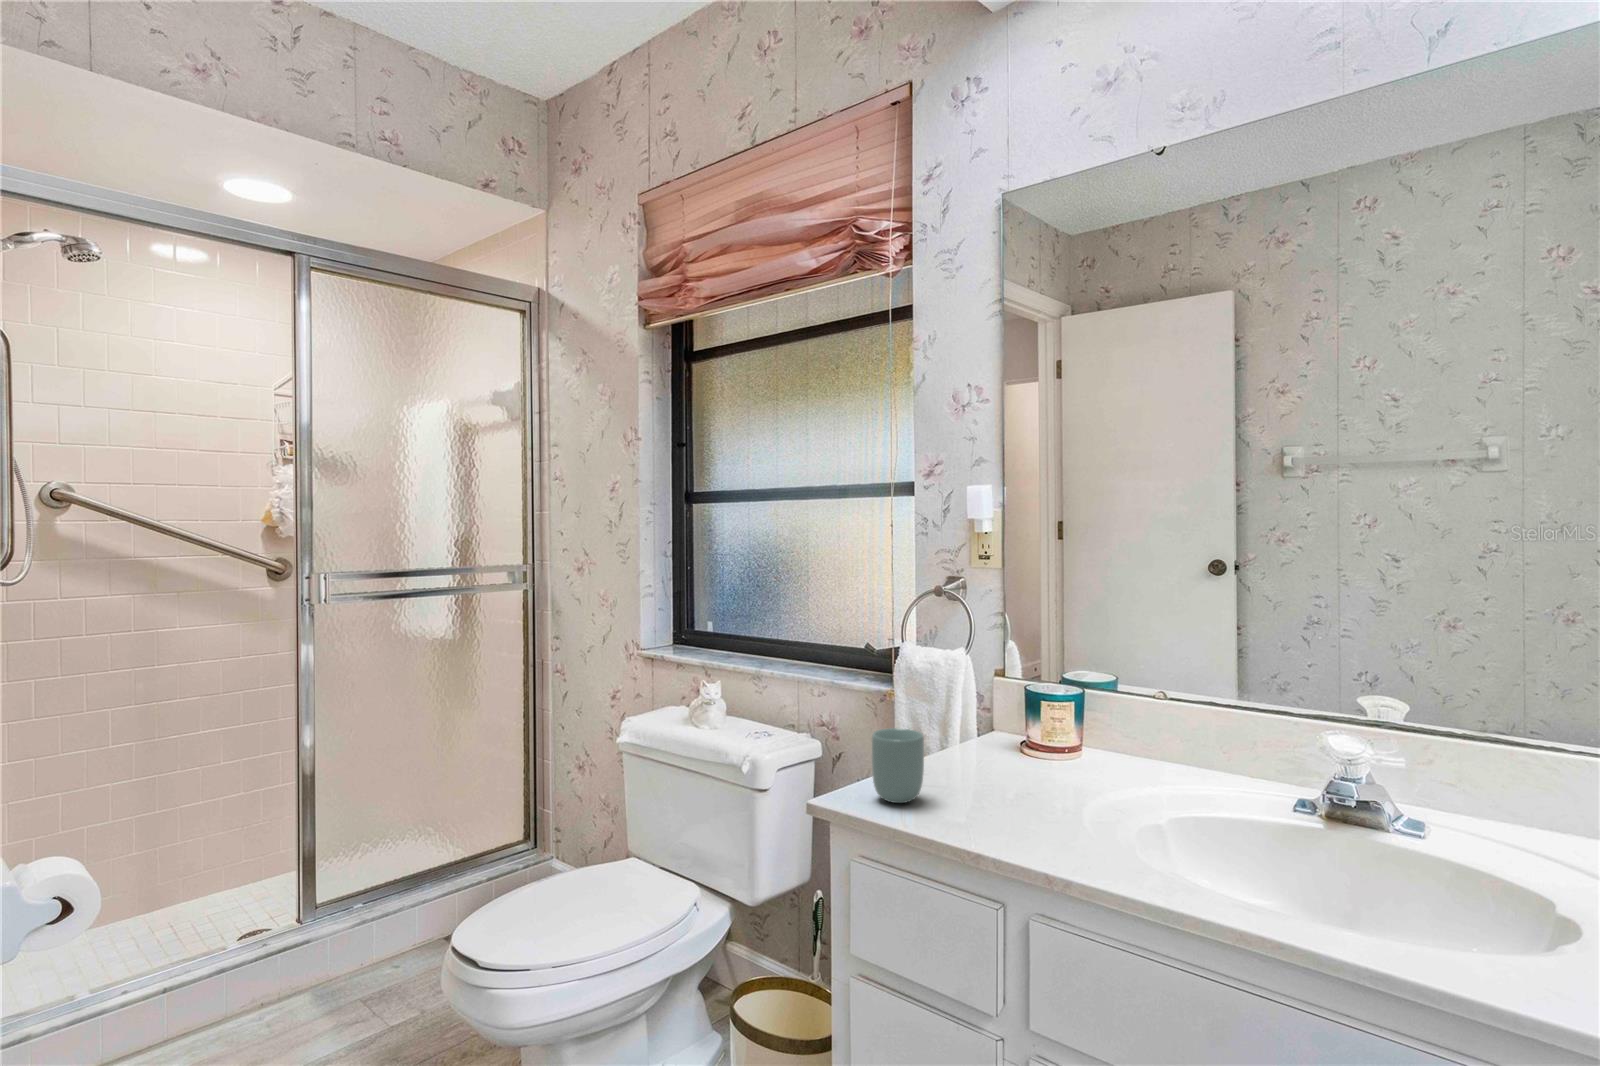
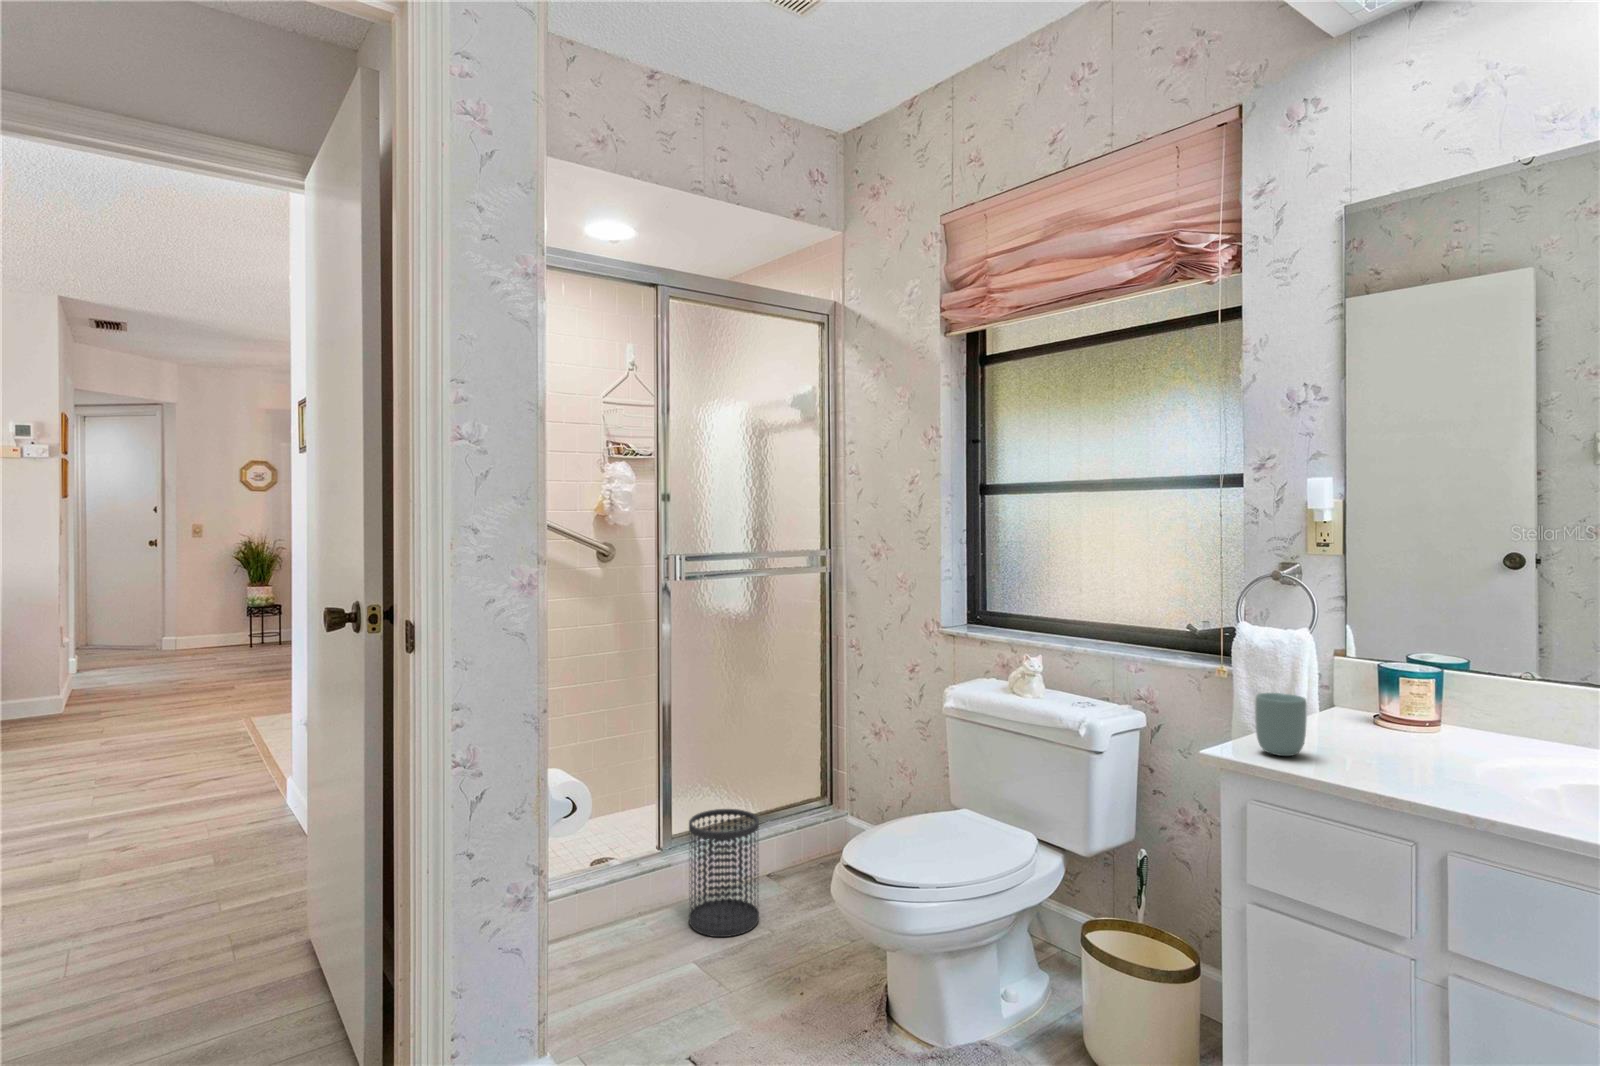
wastebasket: none [313,869,407,1028] -> present [689,809,759,937]

